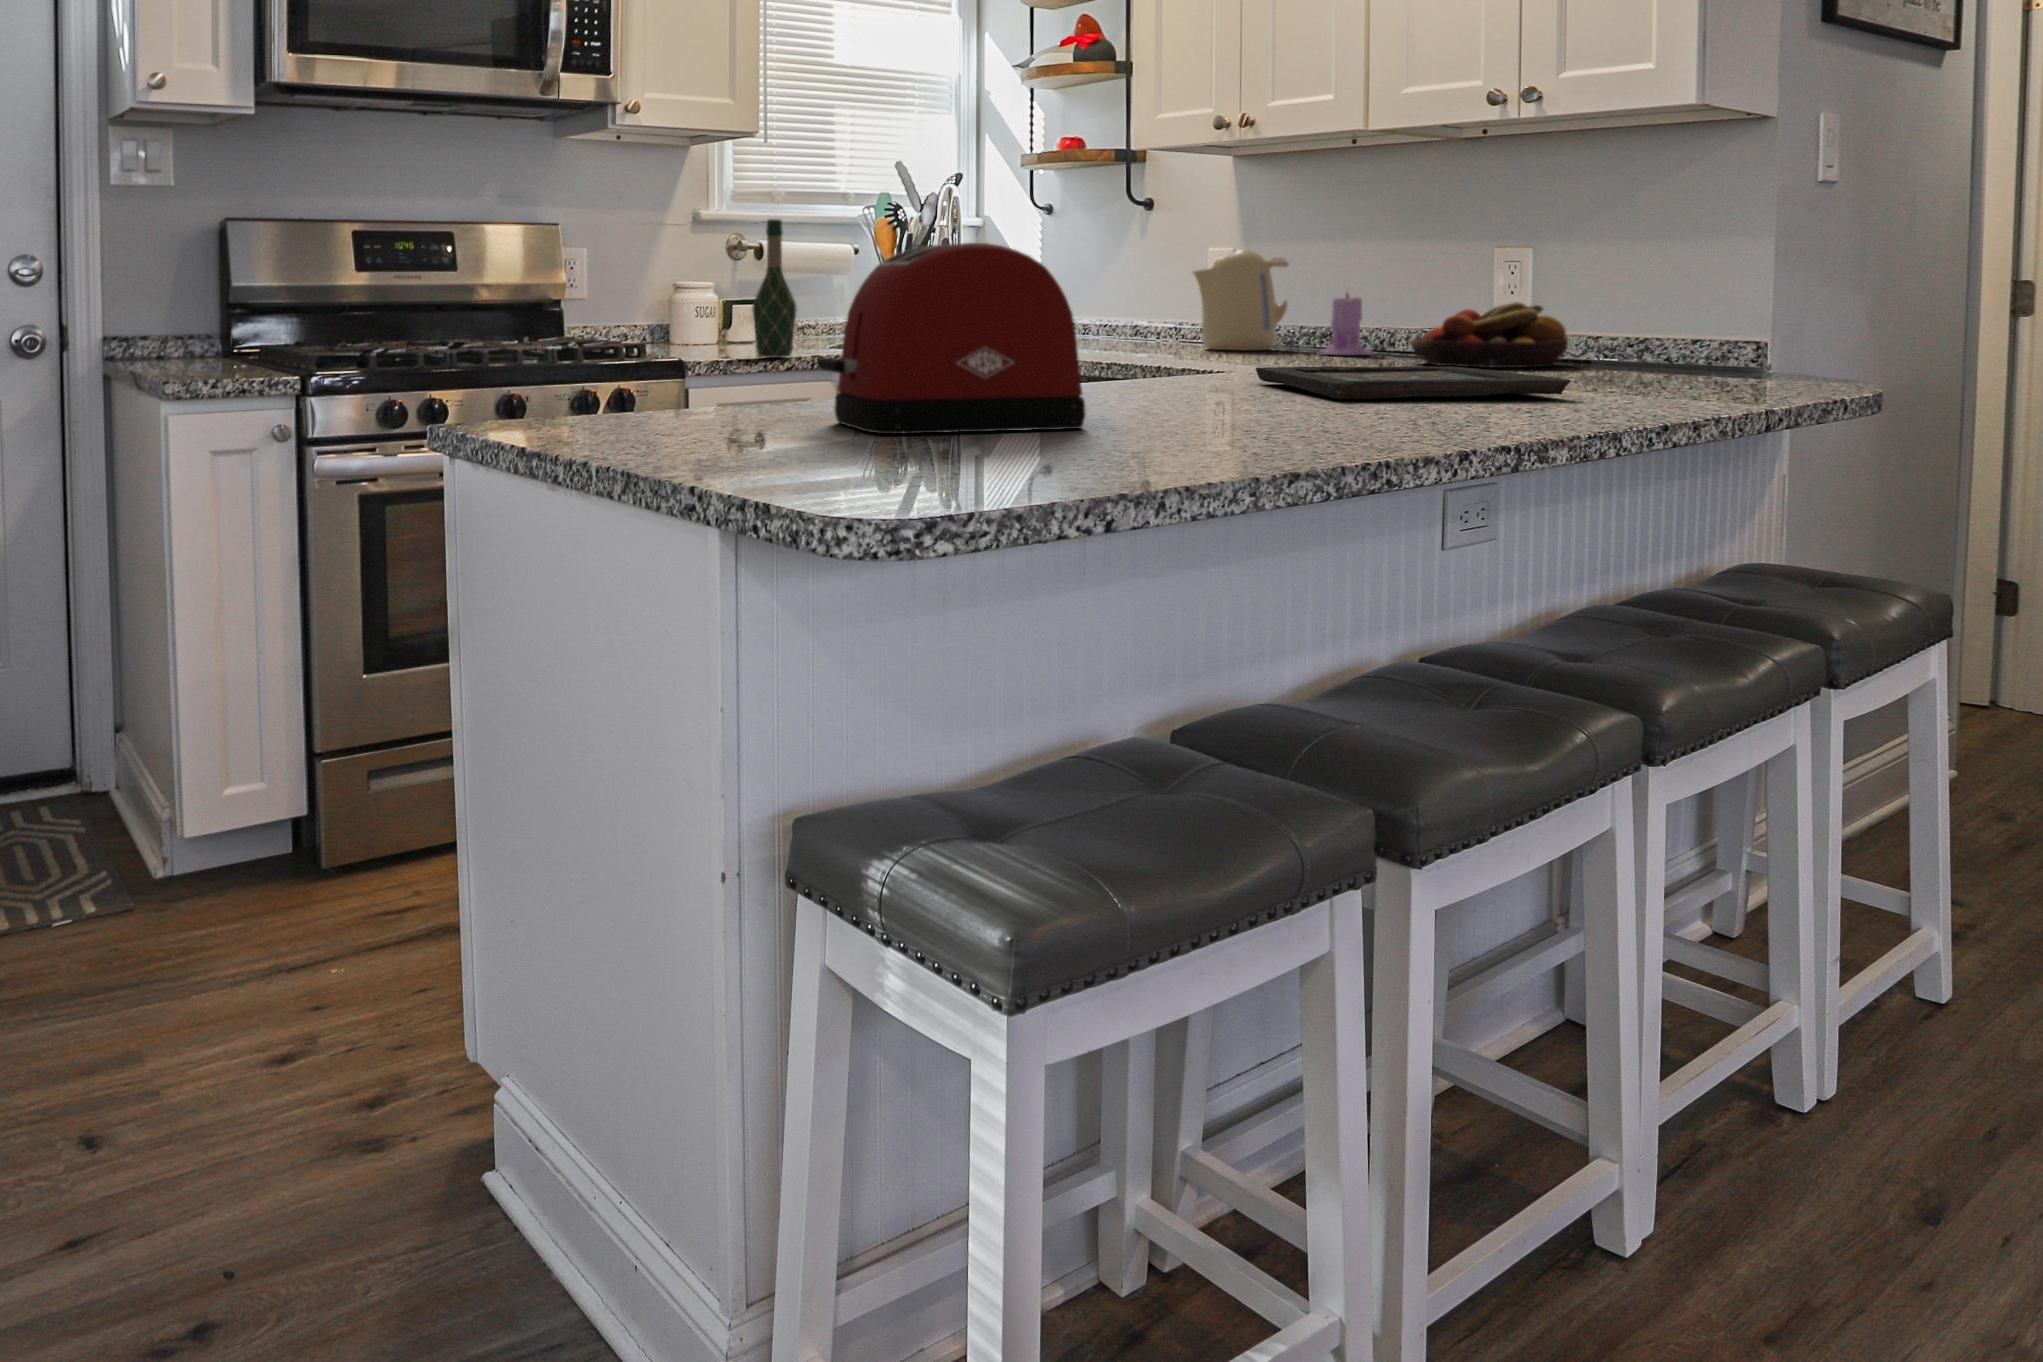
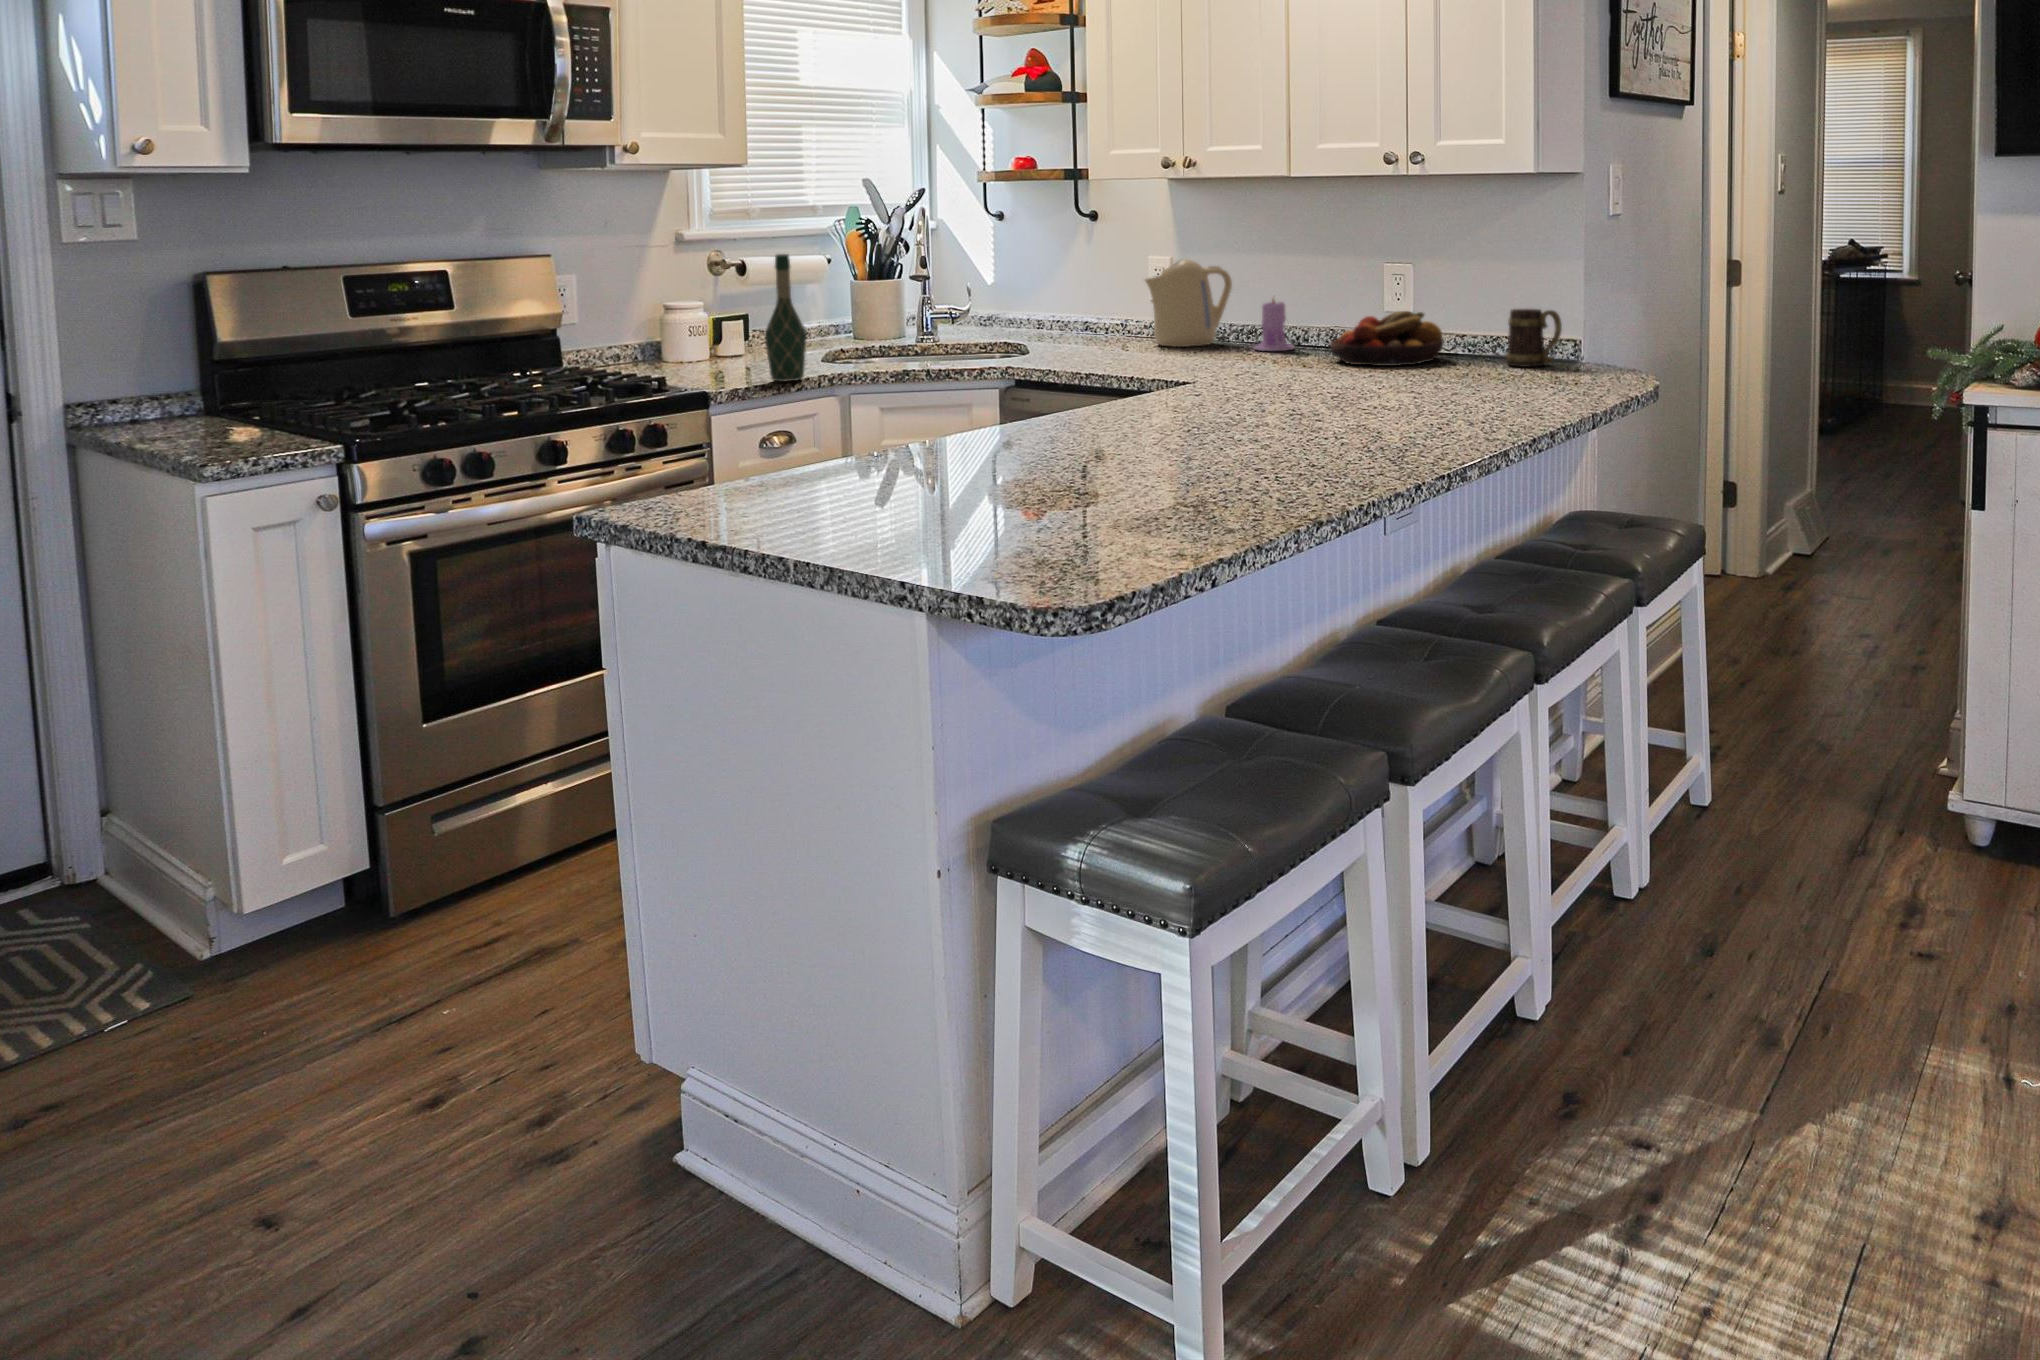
toaster: present [817,243,1086,434] -> none [928,337,1143,500]
mug: none [1655,299,1740,373] -> present [1506,309,1562,367]
decorative tray: present [1256,366,1570,399] -> none [1229,378,1462,423]

